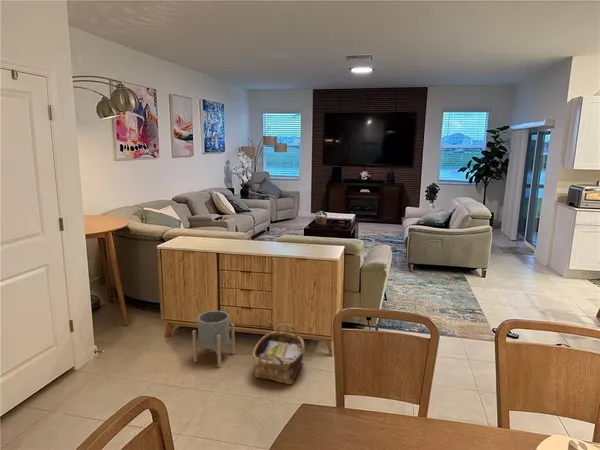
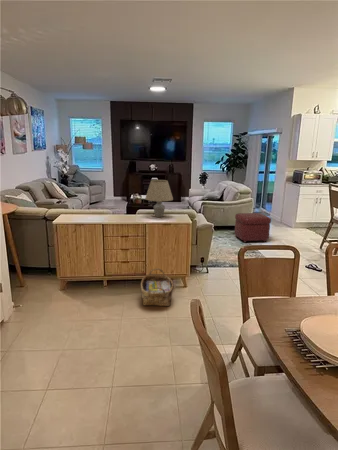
table lamp: none [282,194,323,248] -> present [145,180,173,217]
ottoman: none [456,248,515,296] -> present [235,213,271,242]
planter: present [193,311,235,367] -> none [93,265,120,303]

